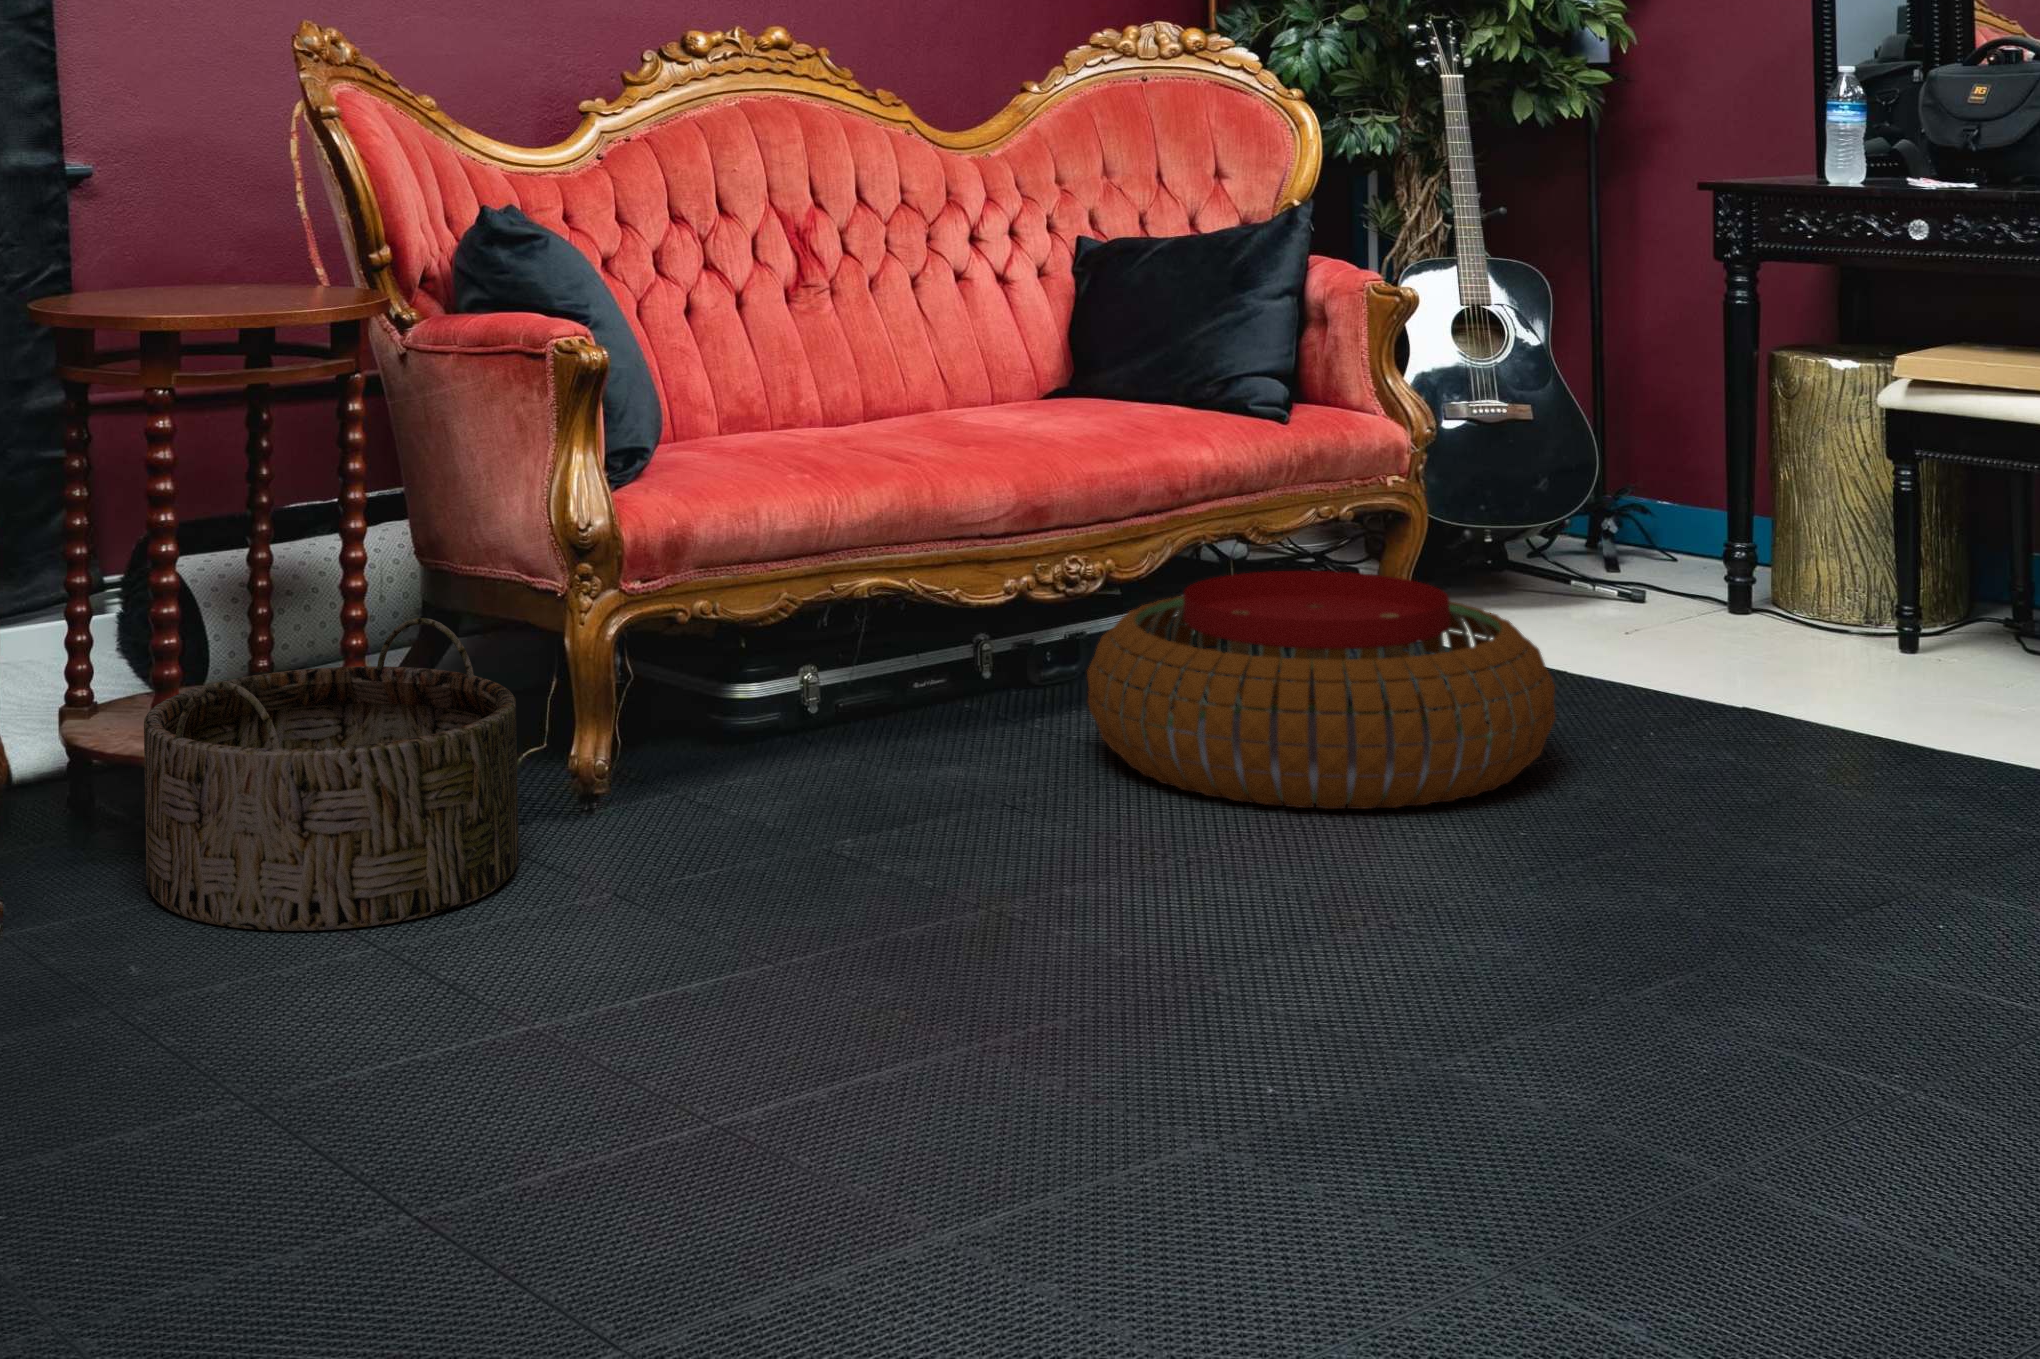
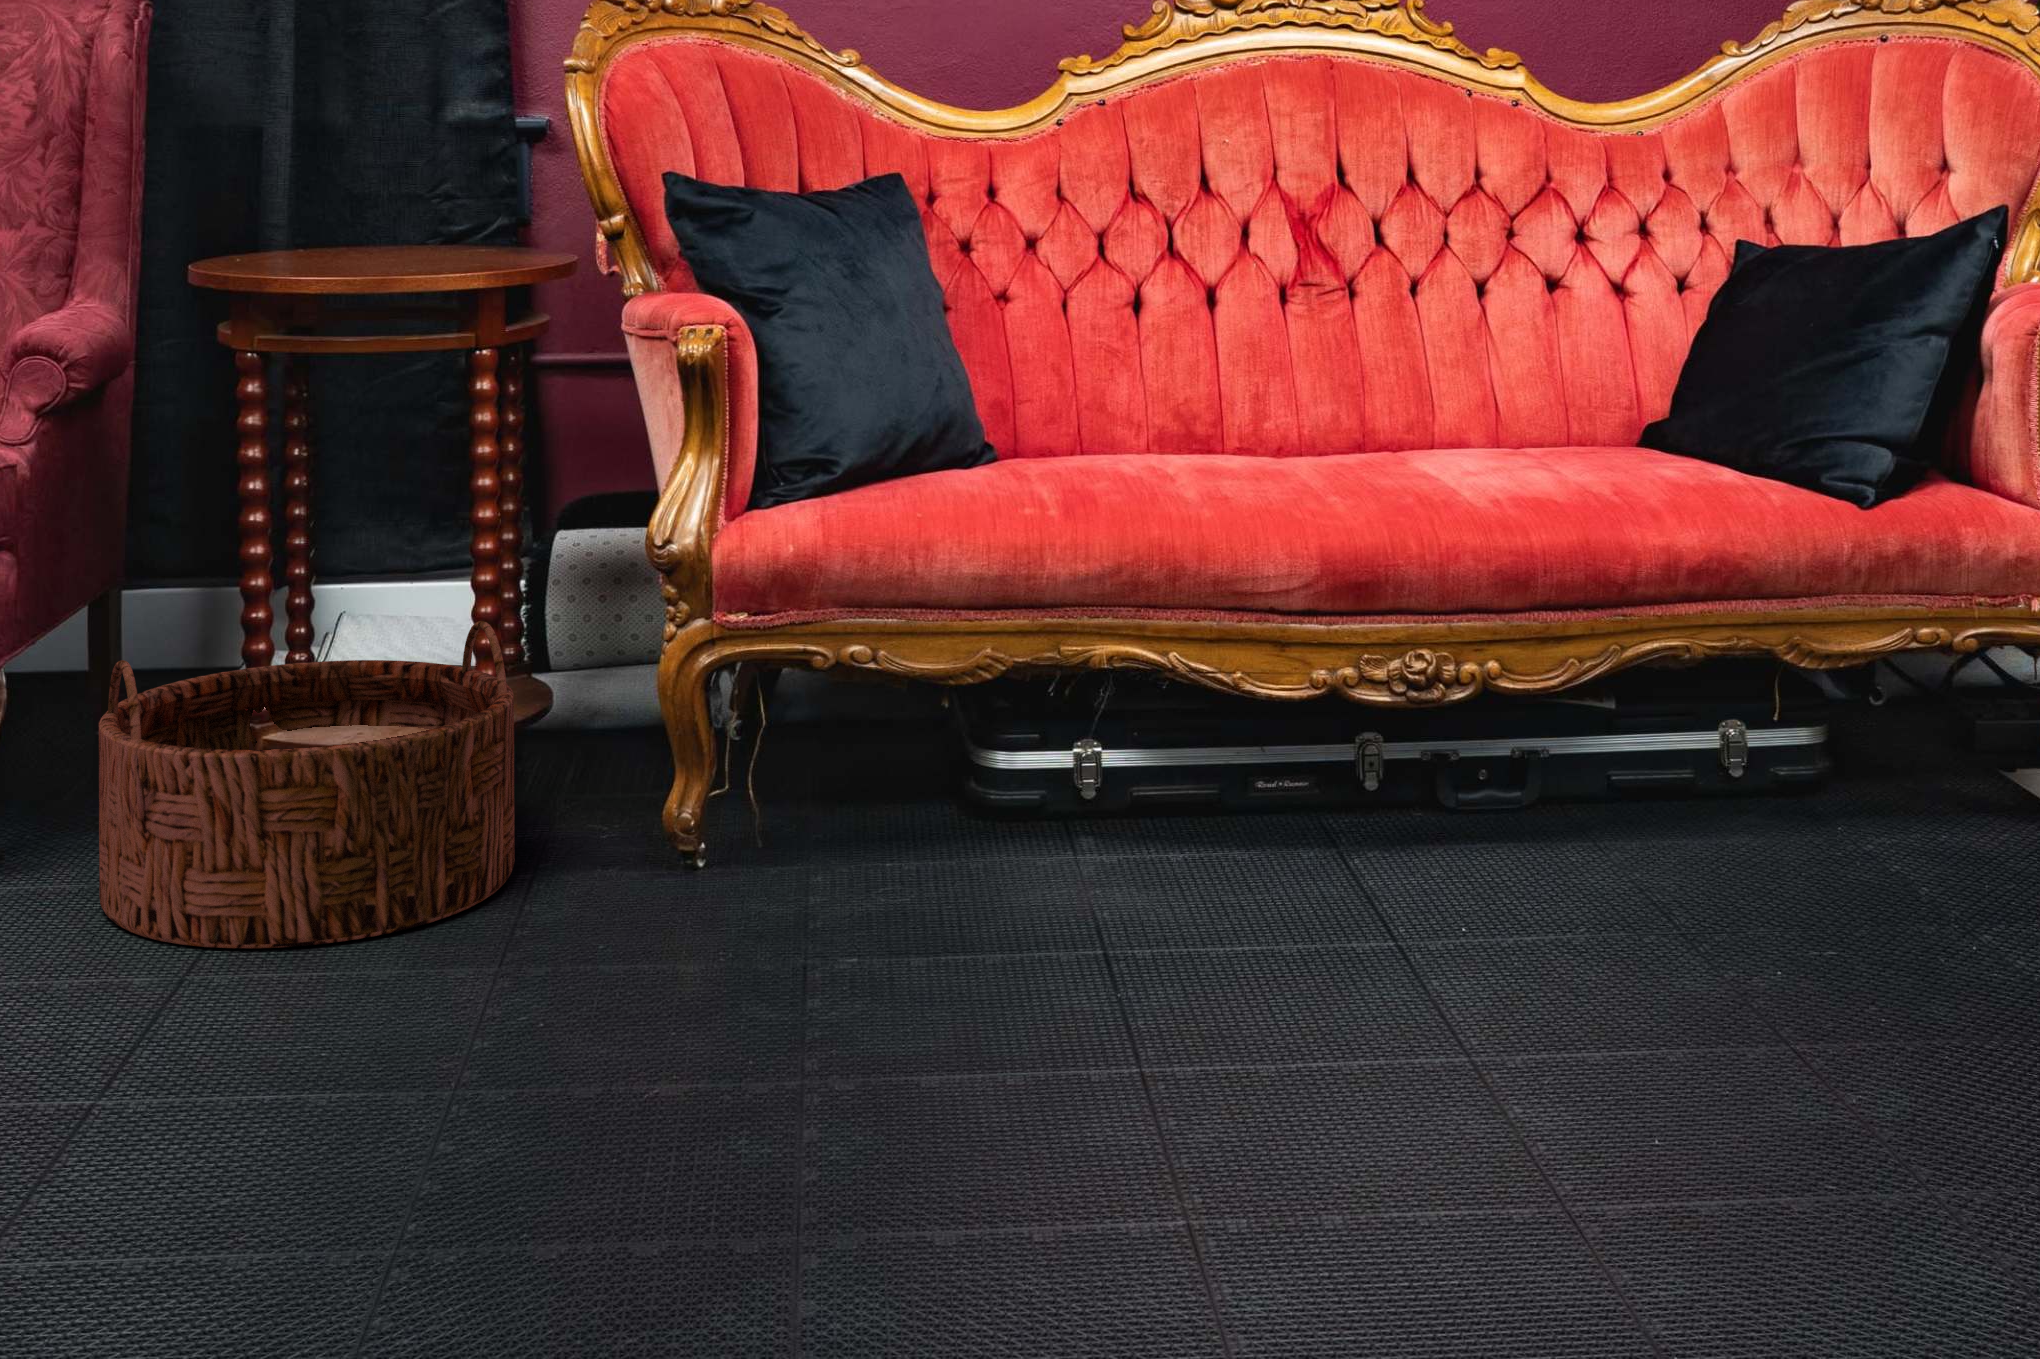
pouf: present [1087,571,1556,809] -> none [1253,701,1900,1068]

